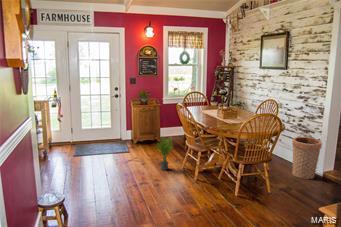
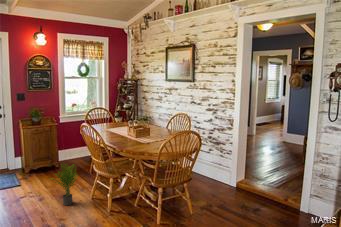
basket: present [292,137,322,179] -> none [207,149,235,192]

